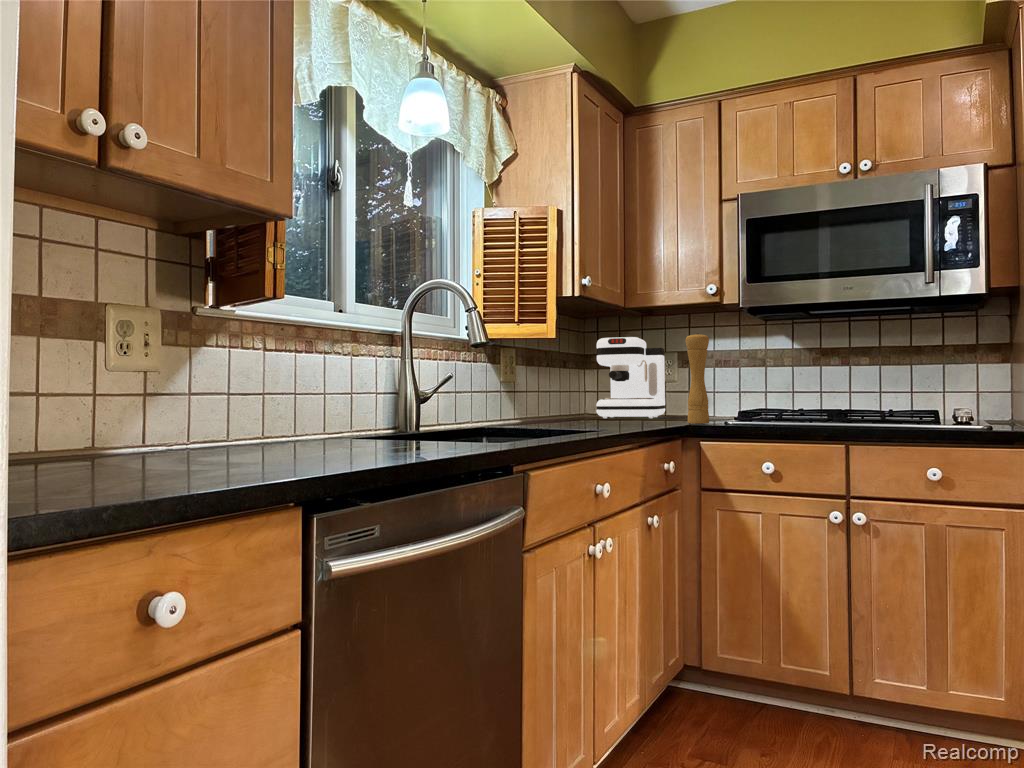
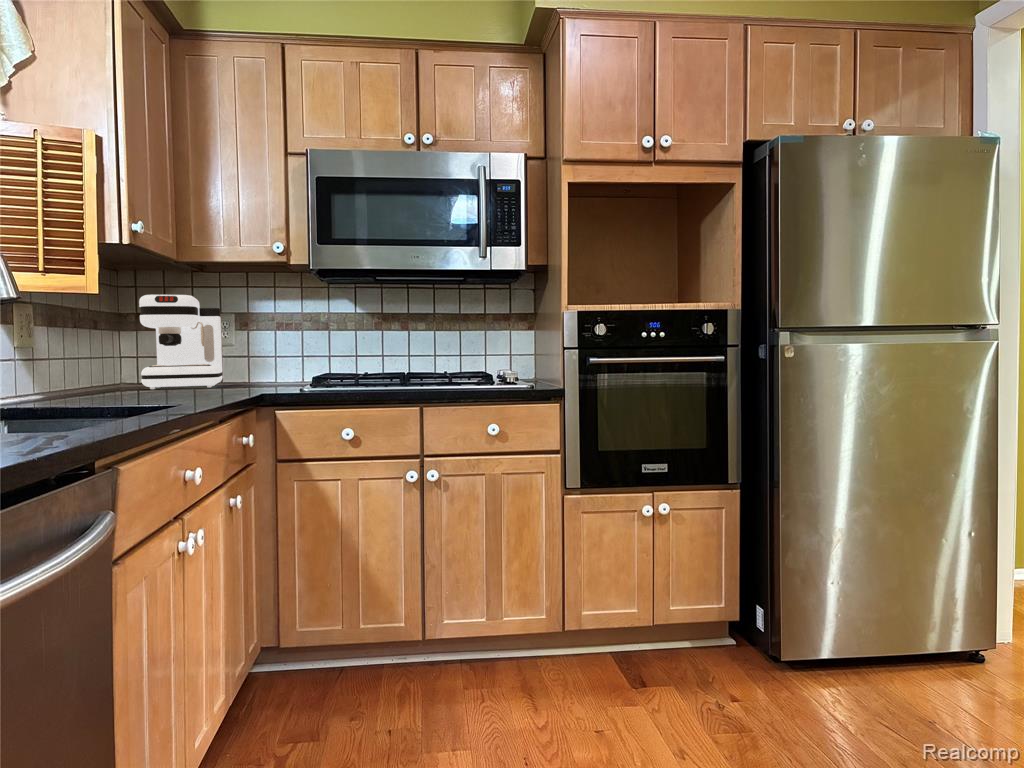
pepper mill: present [686,333,709,424] -> none [259,295,286,393]

